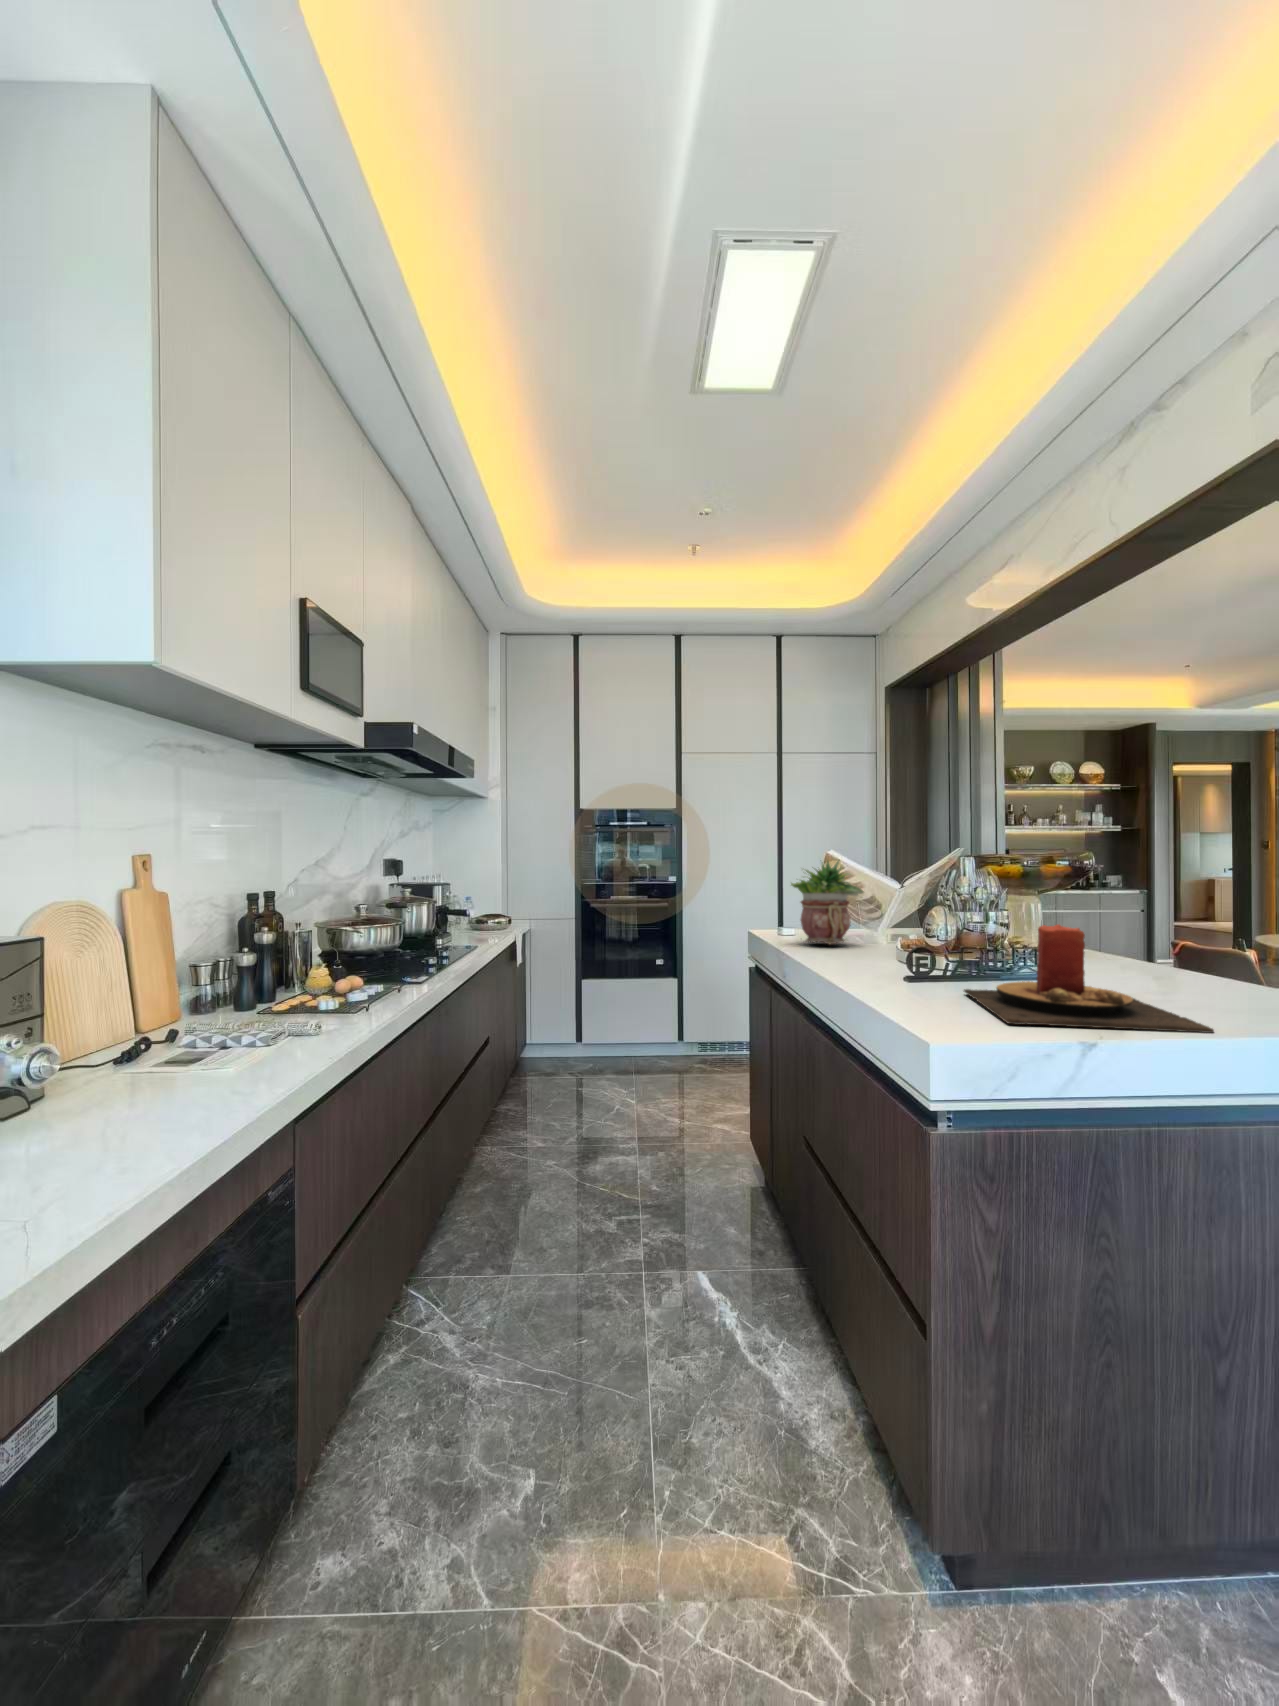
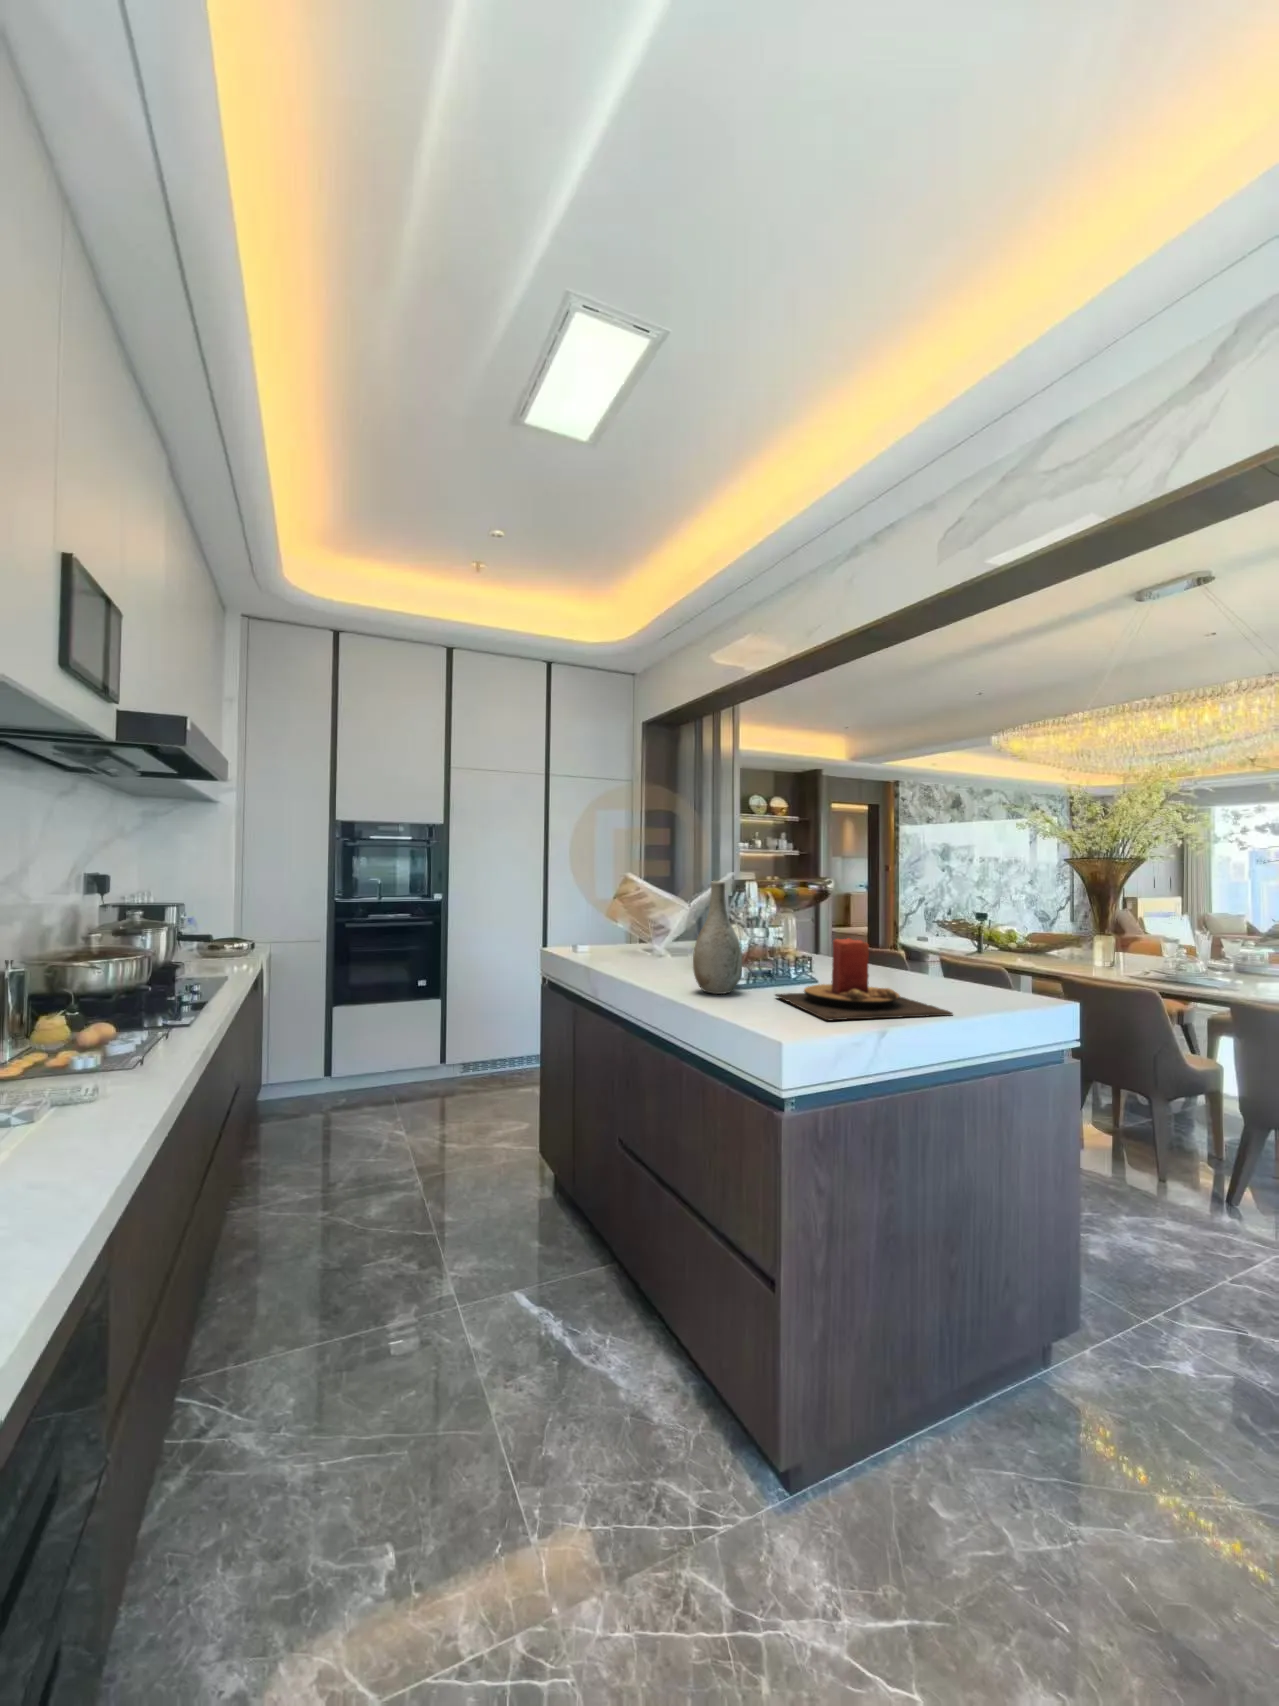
vase: none [867,857,926,986] -> present [693,881,742,994]
potted plant: present [791,861,864,944] -> none [596,878,662,959]

